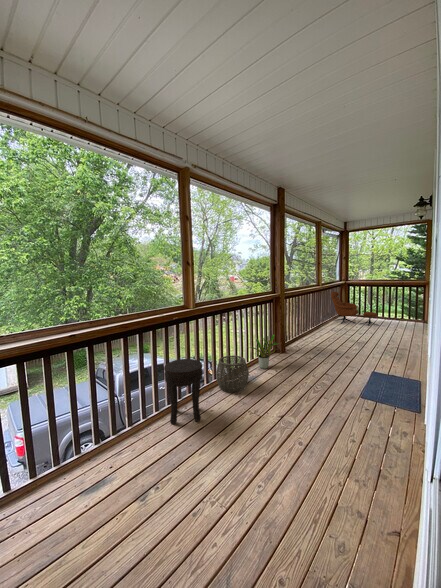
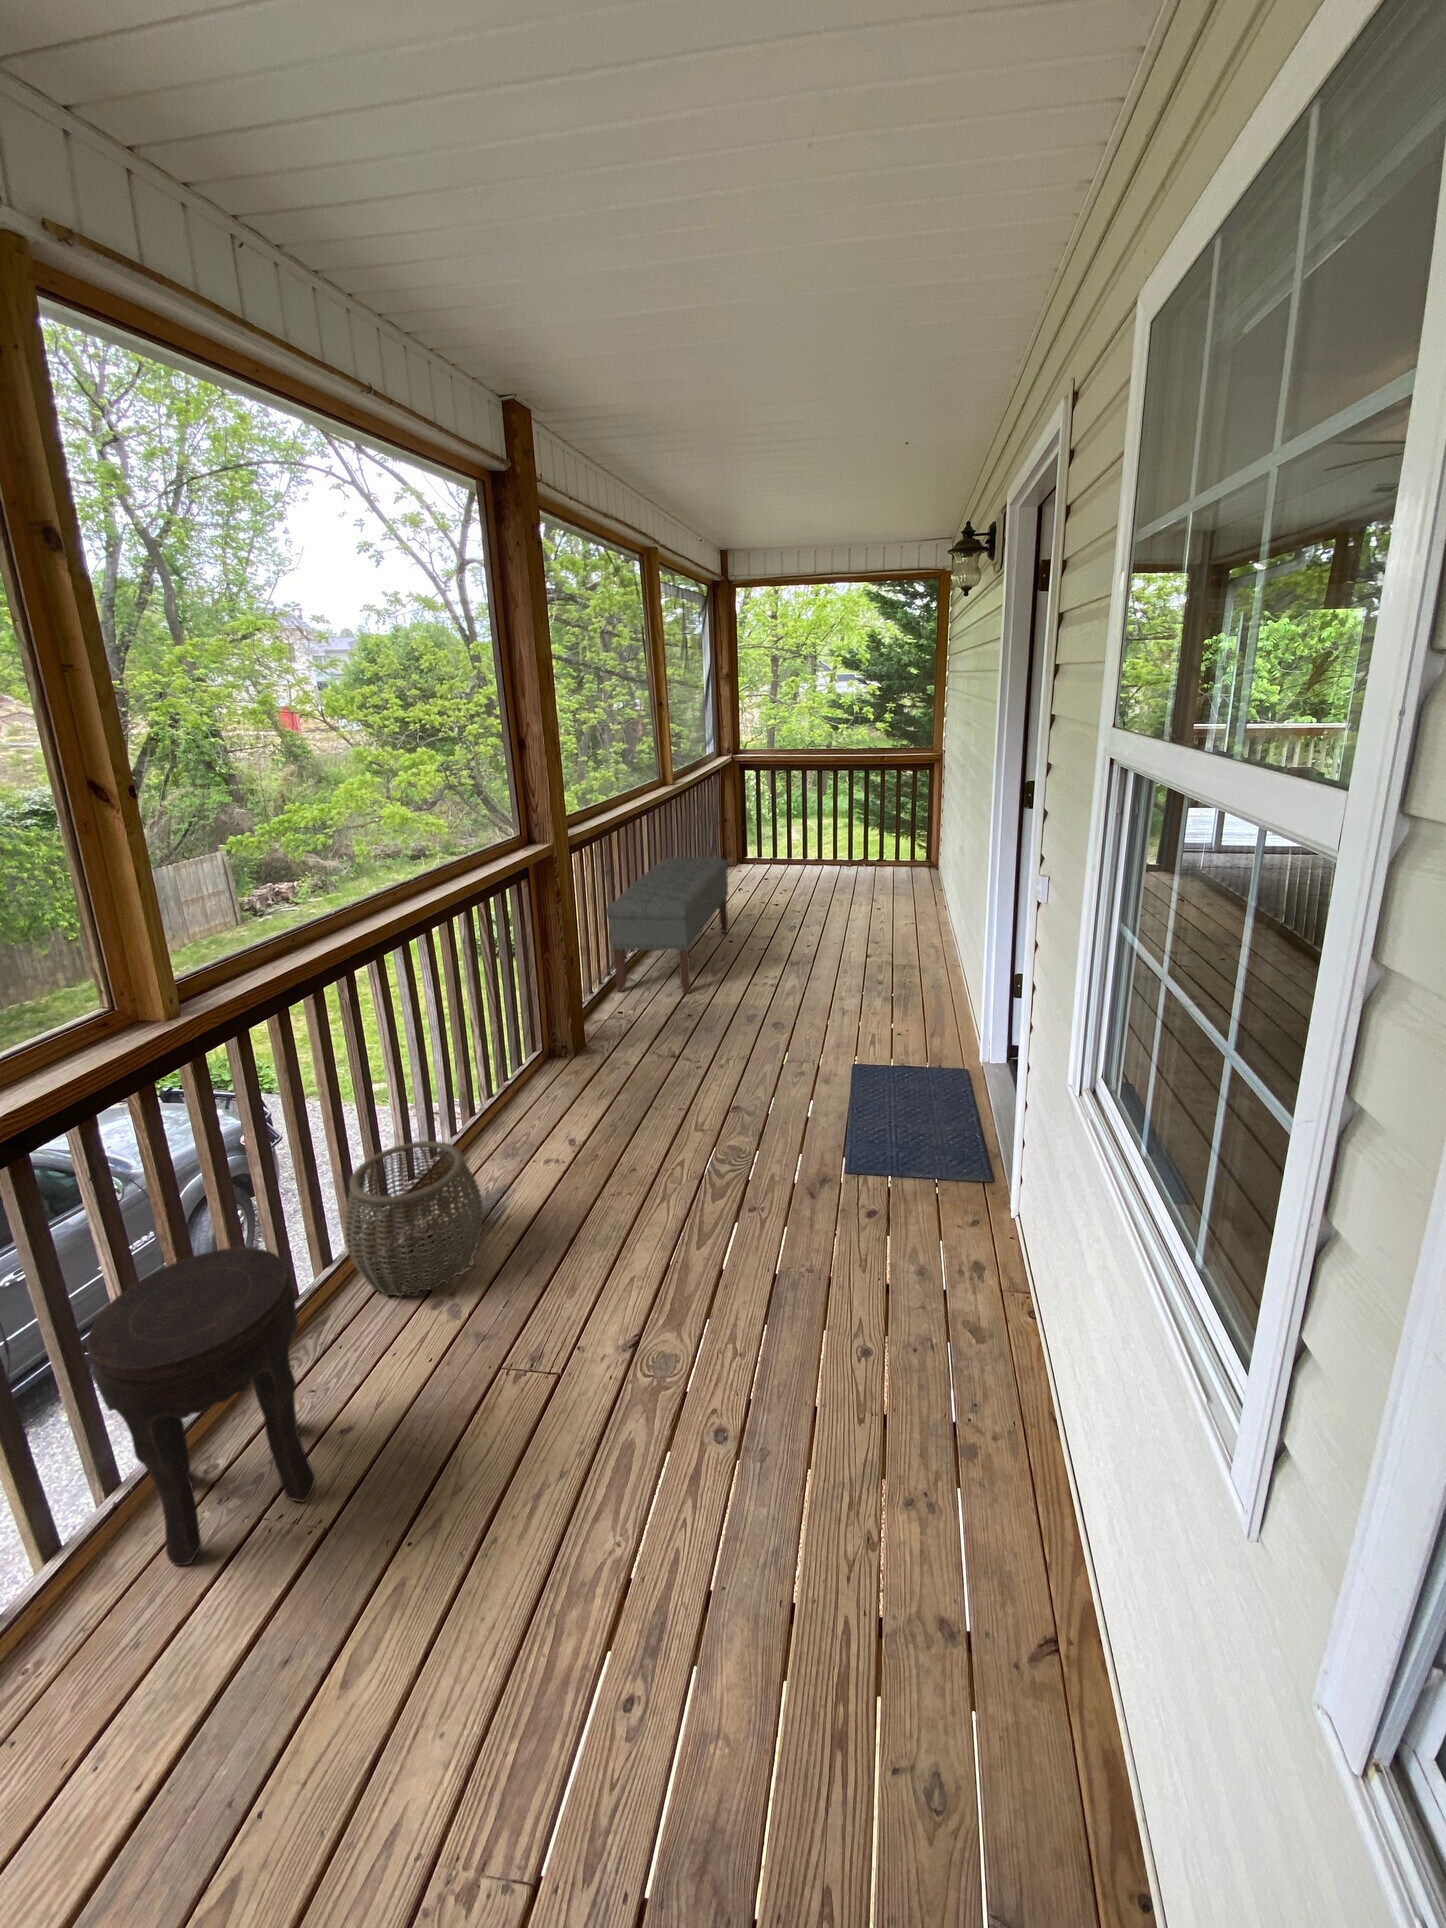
lounge chair: present [331,291,377,325] -> none [697,794,834,897]
bench: none [296,307,339,345] -> present [606,857,729,994]
potted plant: present [250,334,279,369] -> none [454,1011,574,1142]

